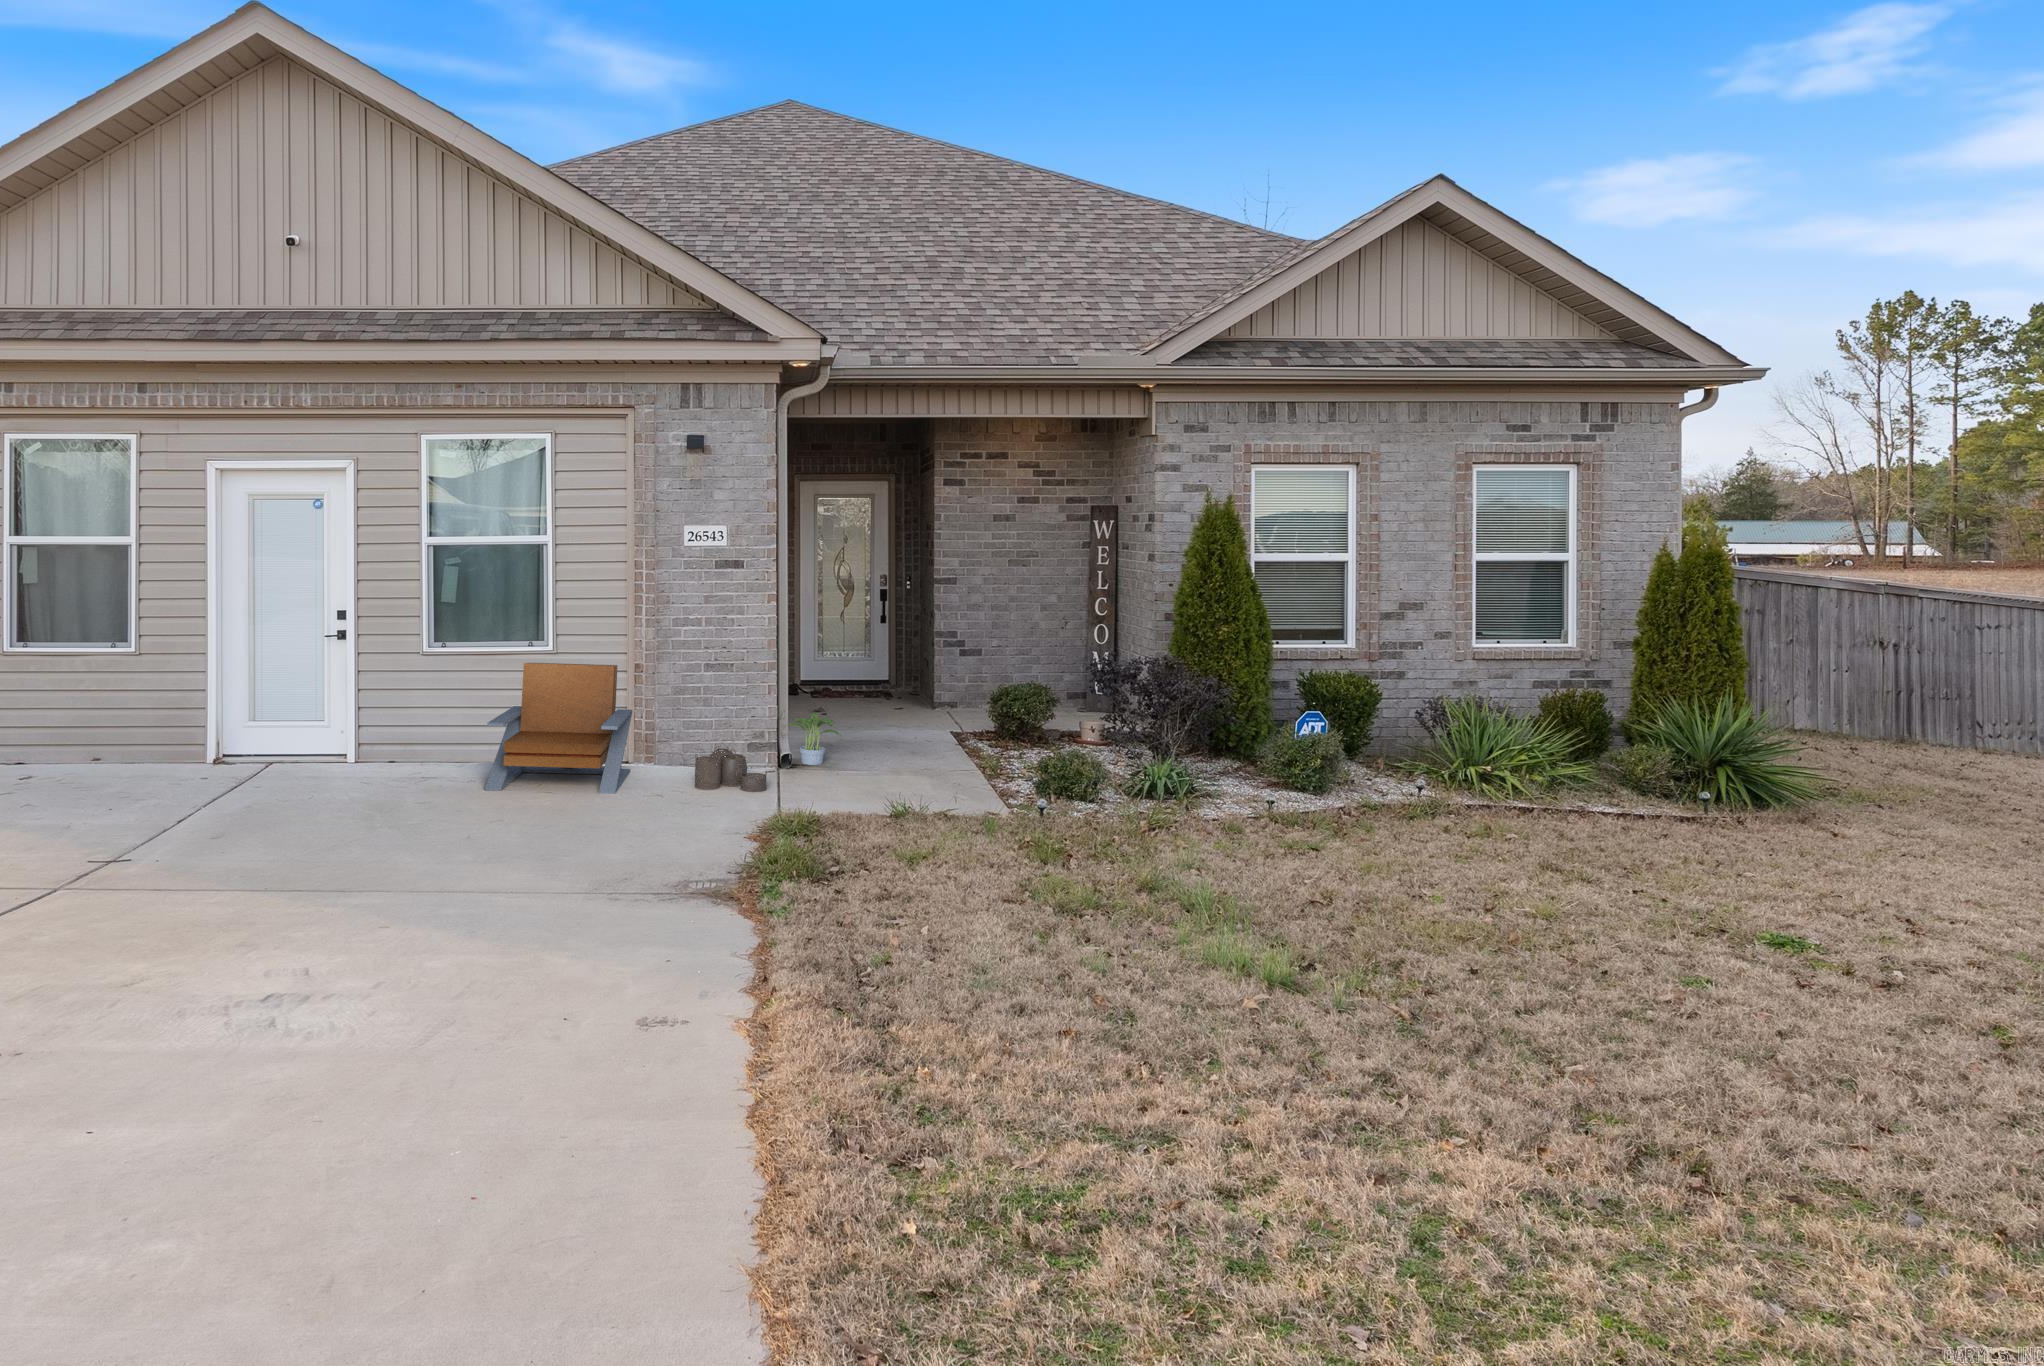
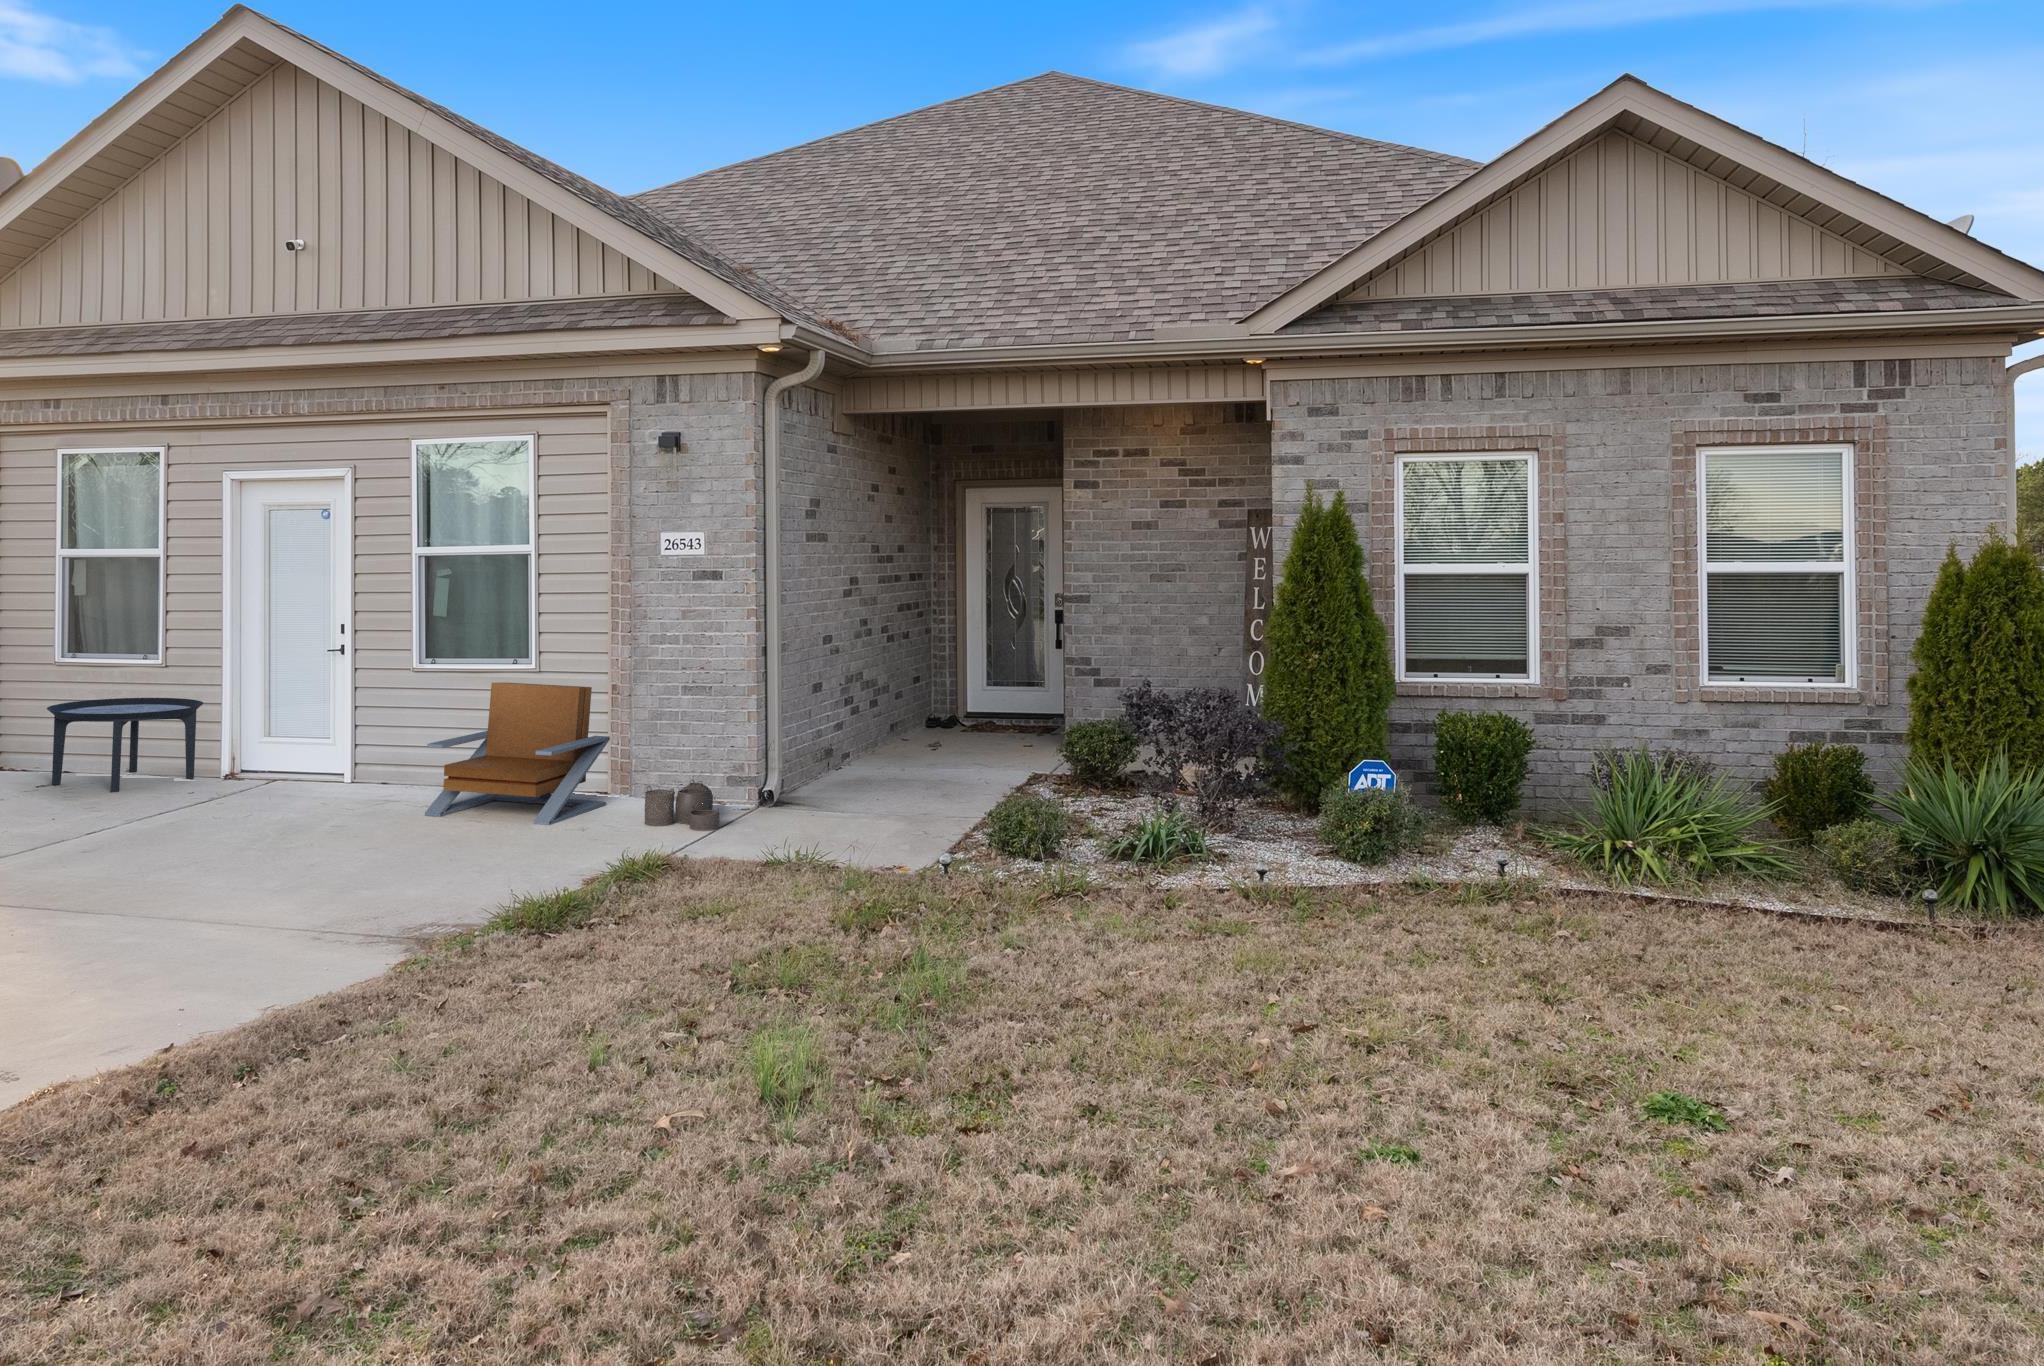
round table: none [44,685,199,782] -> present [47,698,203,792]
potted plant: present [785,713,841,765] -> none [795,748,855,807]

